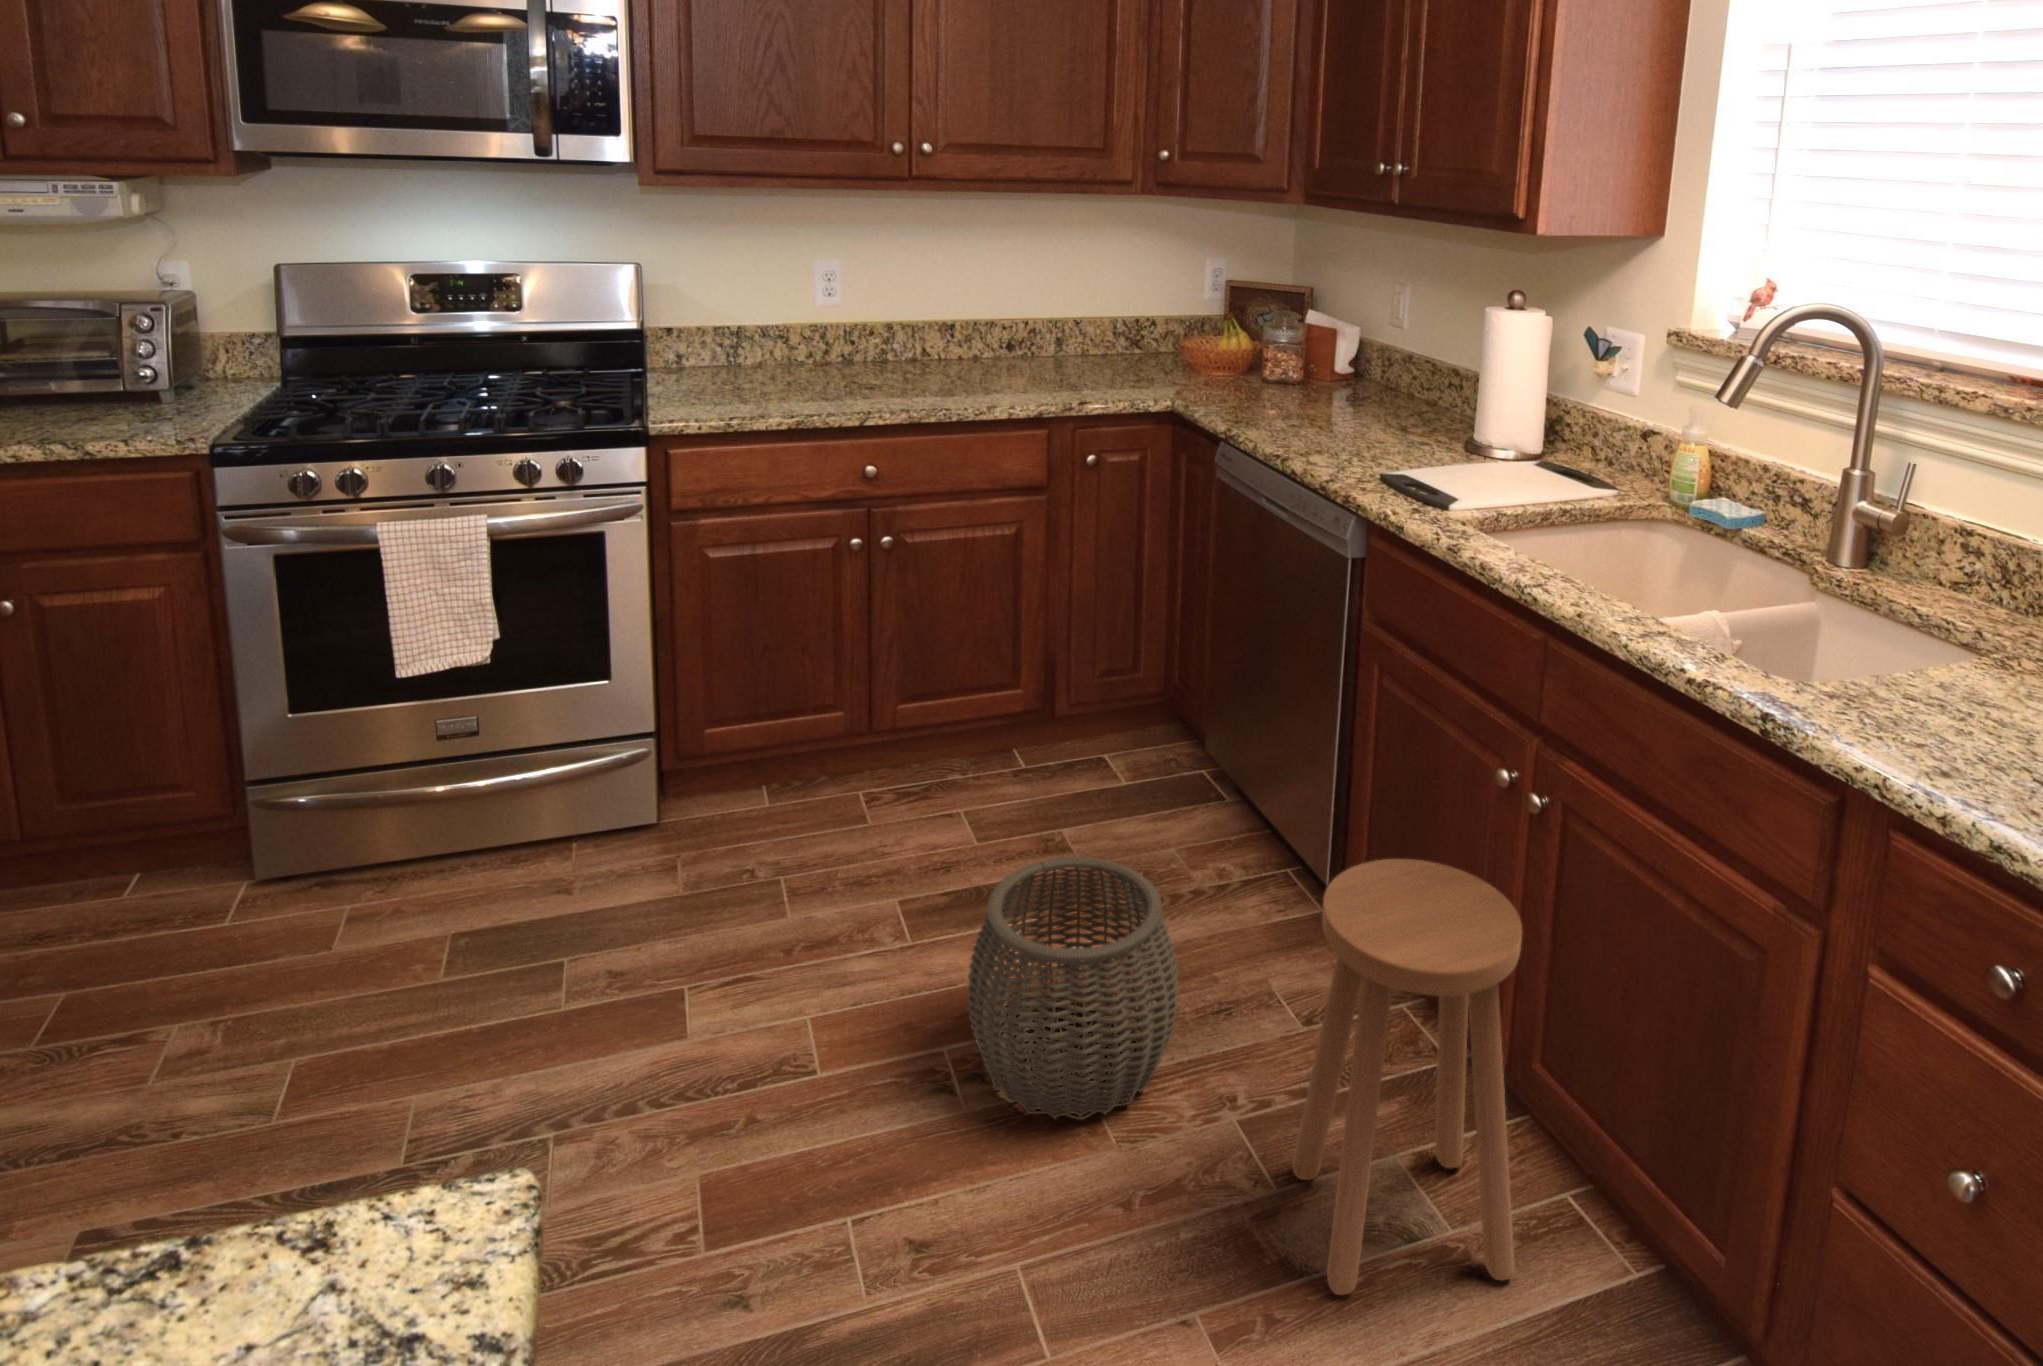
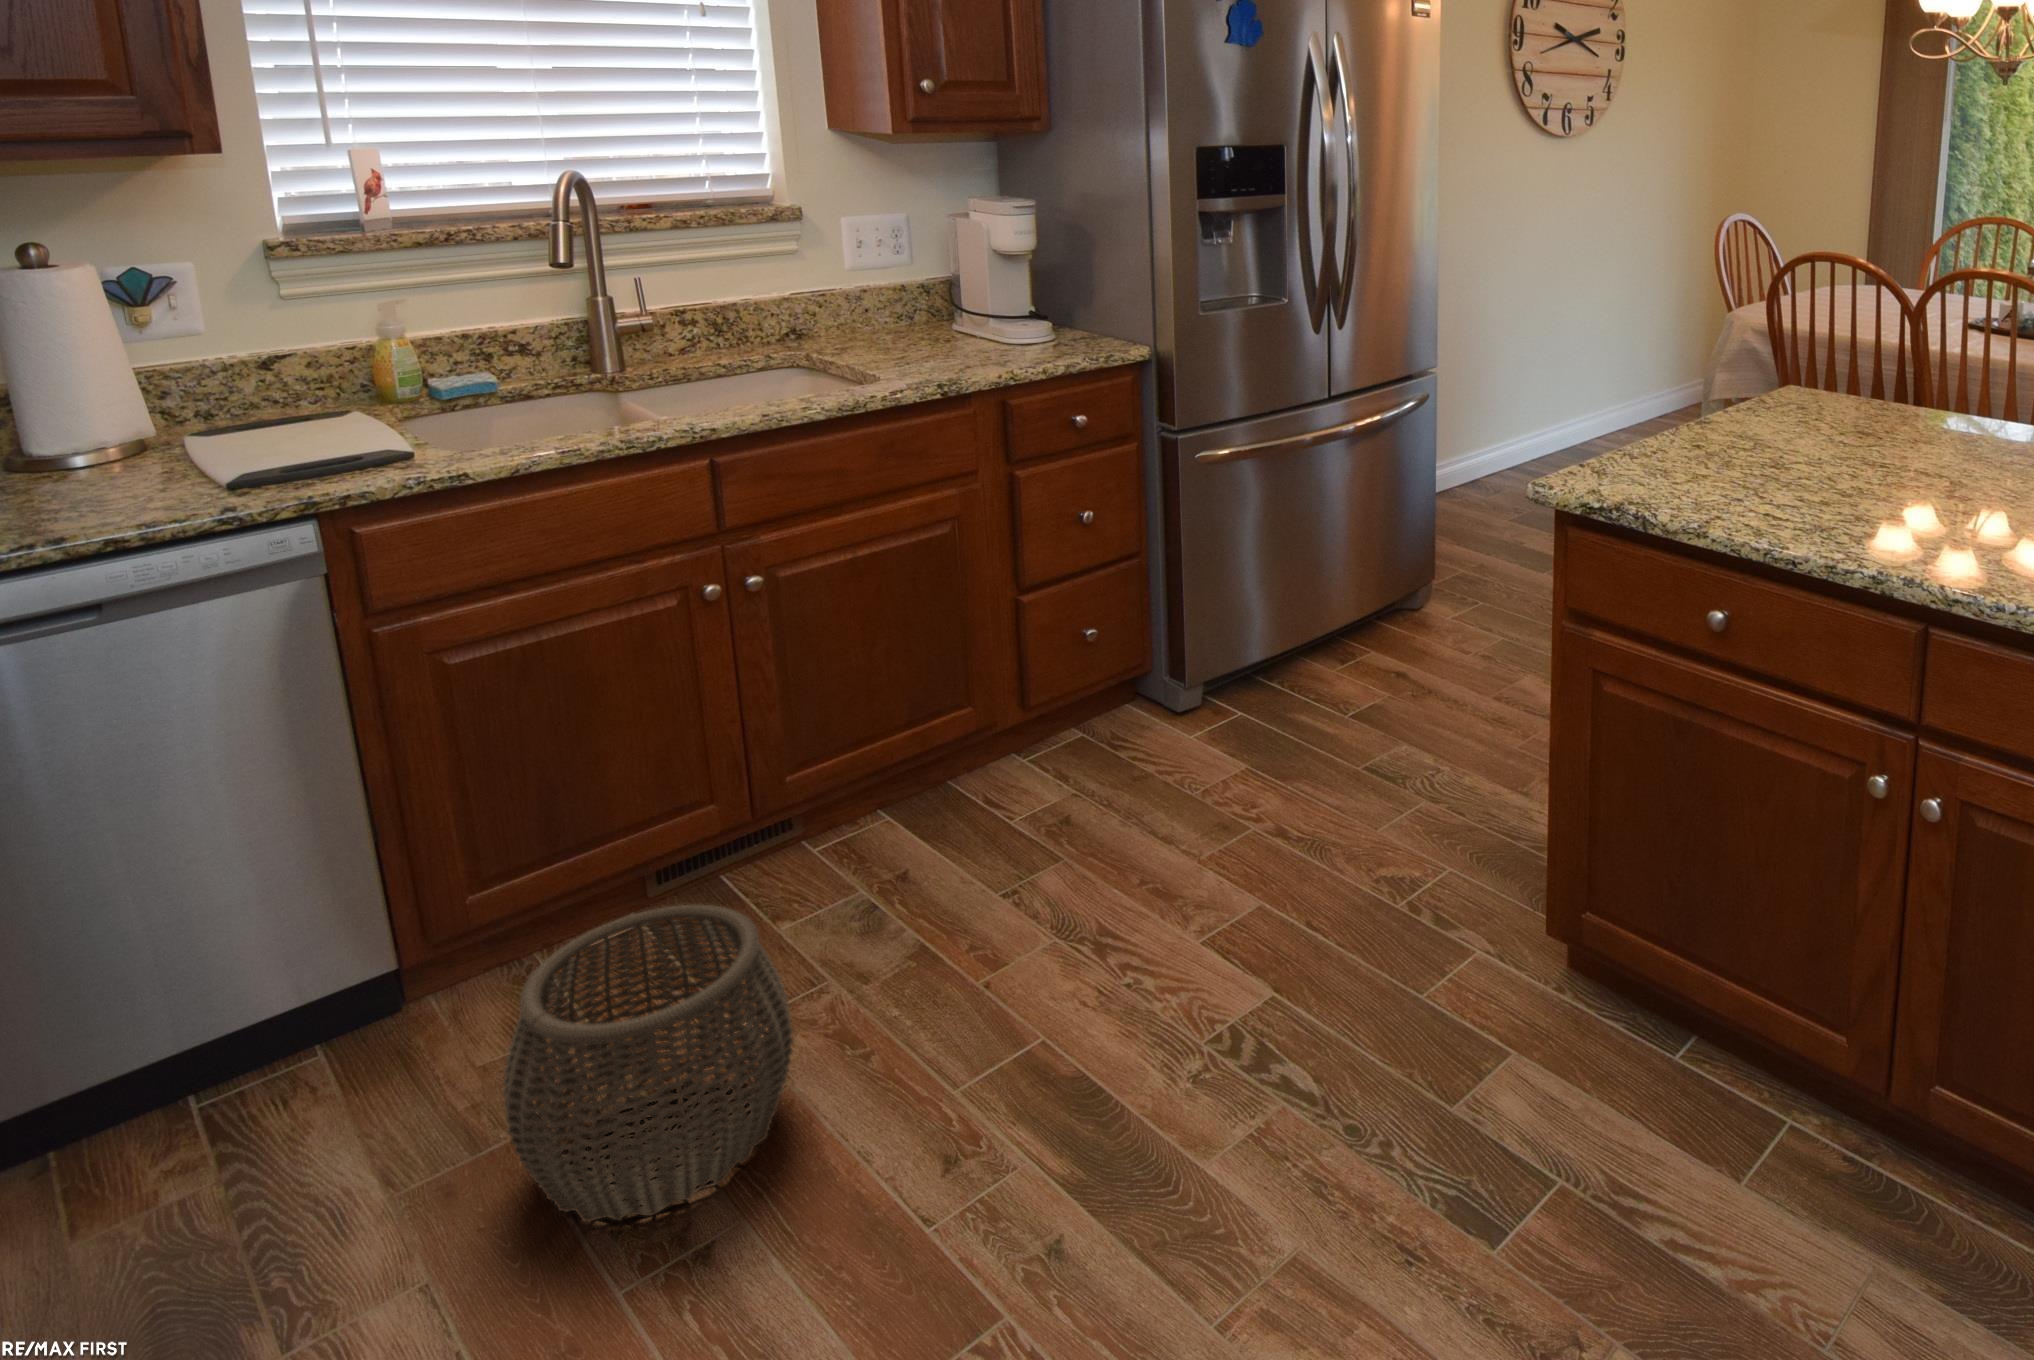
stool: present [1292,859,1522,1295] -> none [763,627,950,962]

